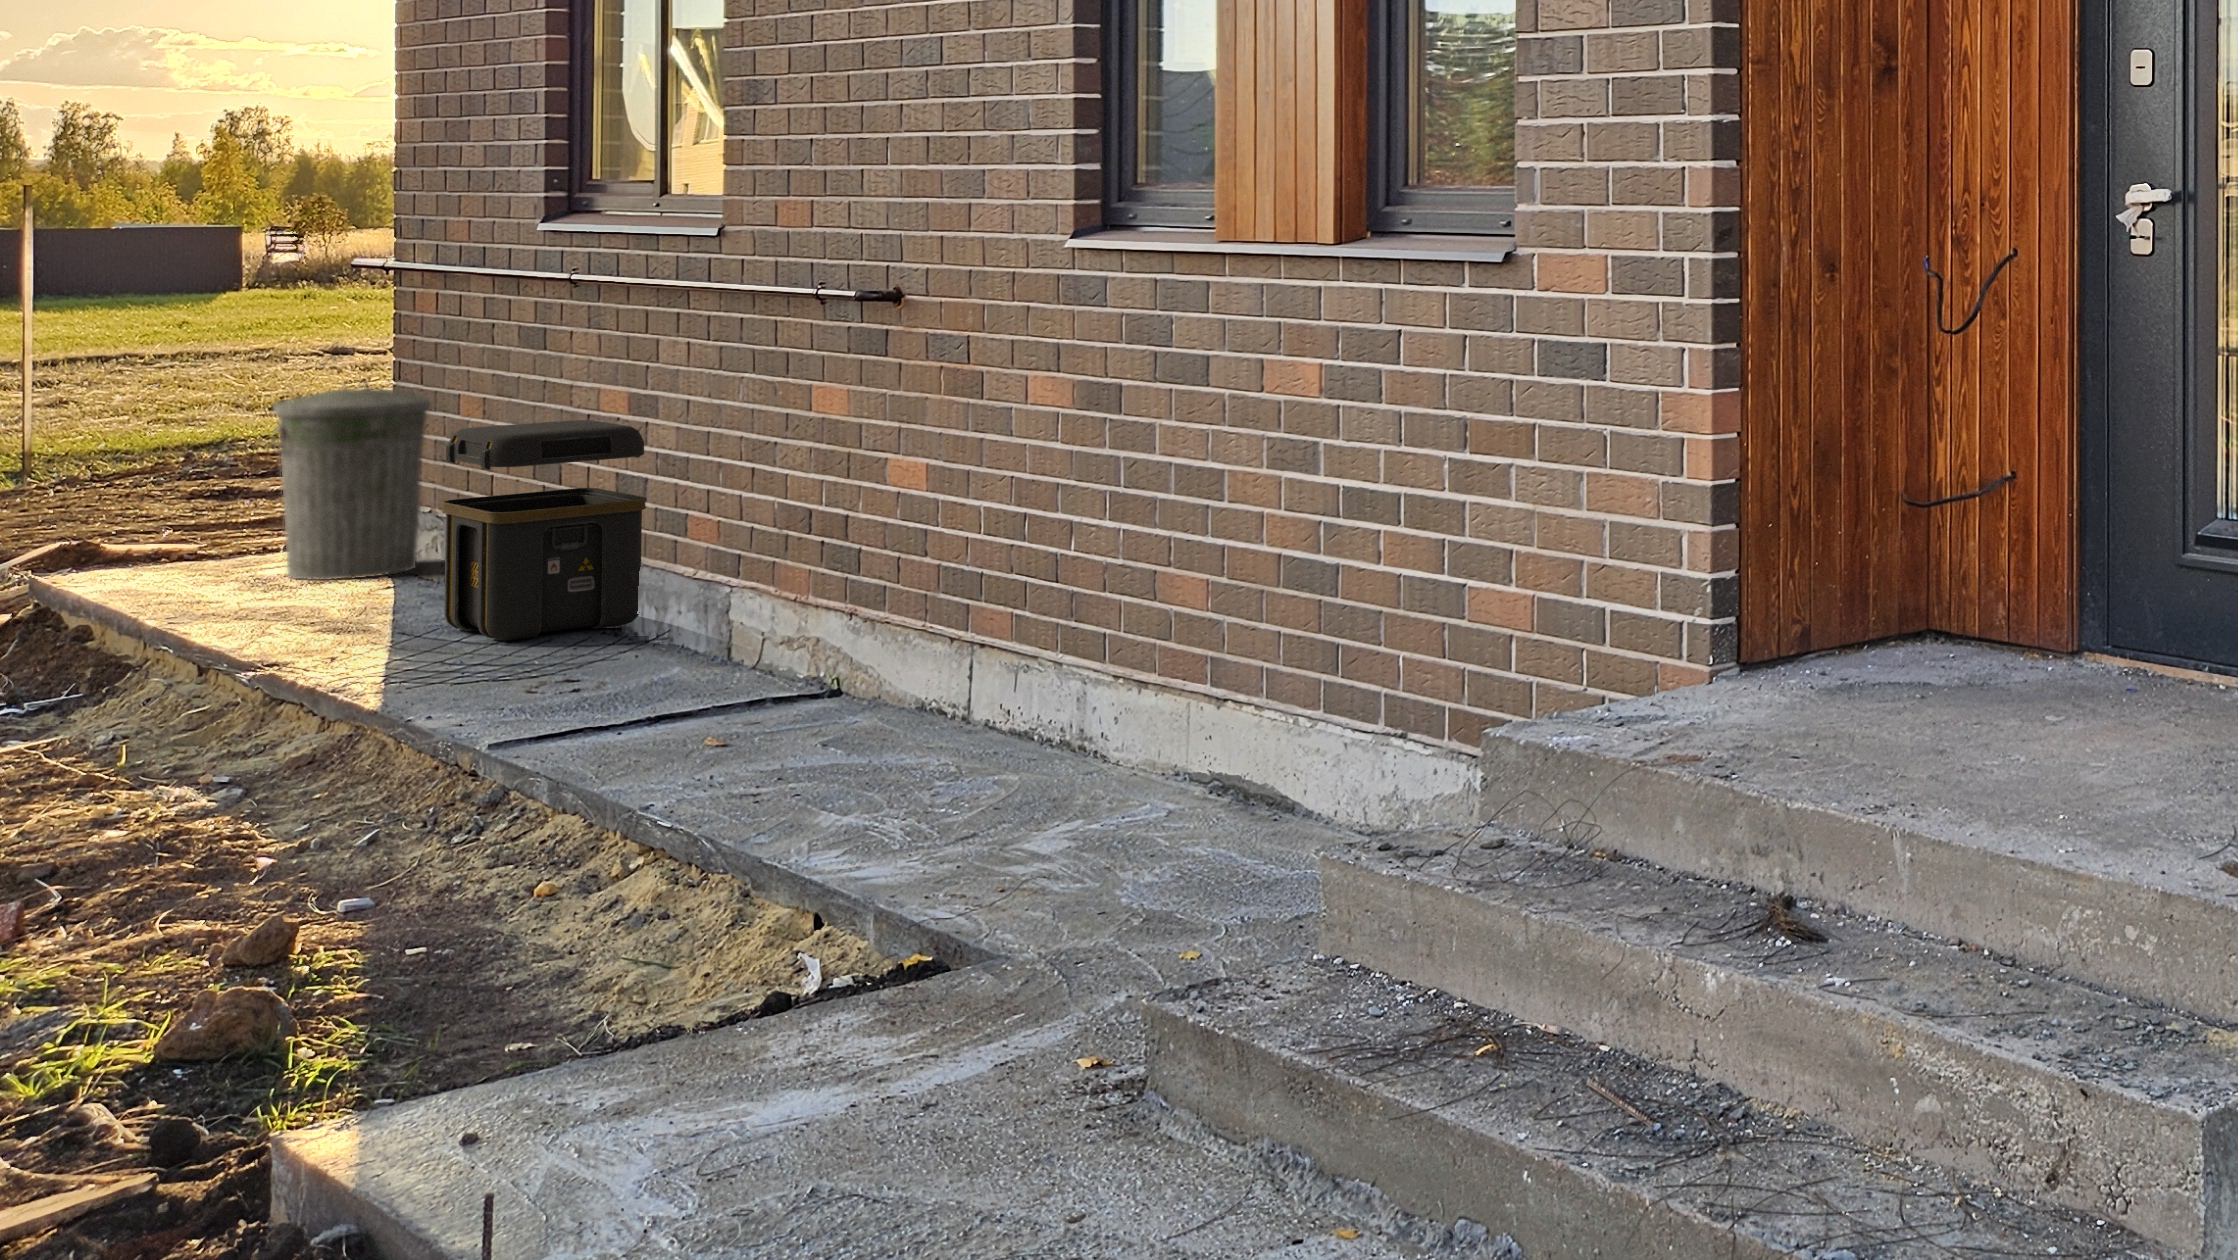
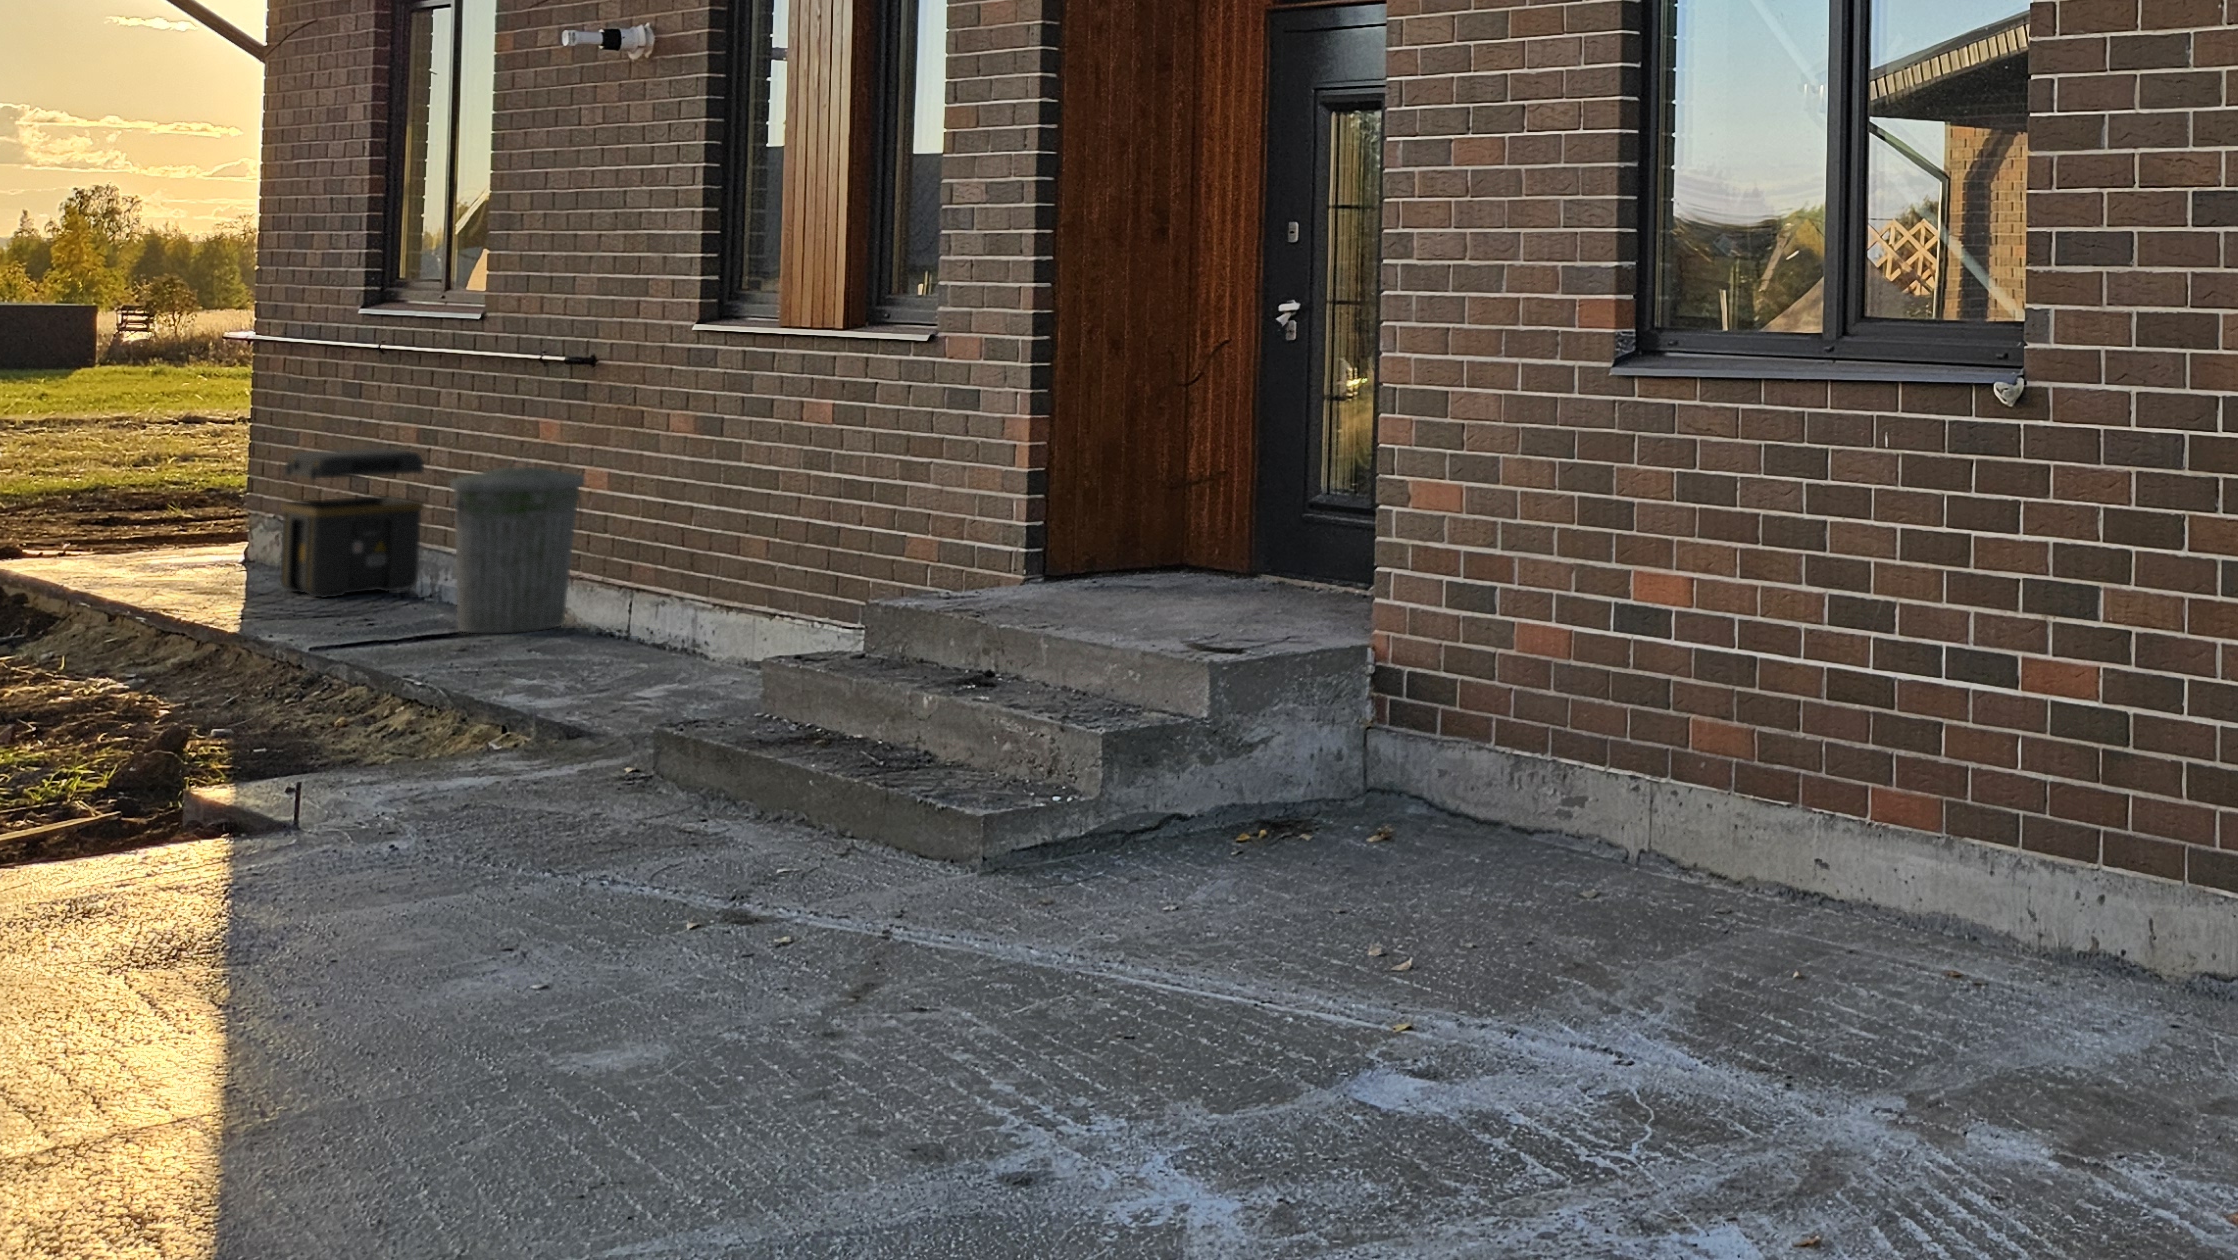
trash can: present [274,385,431,580] -> present [449,461,584,633]

